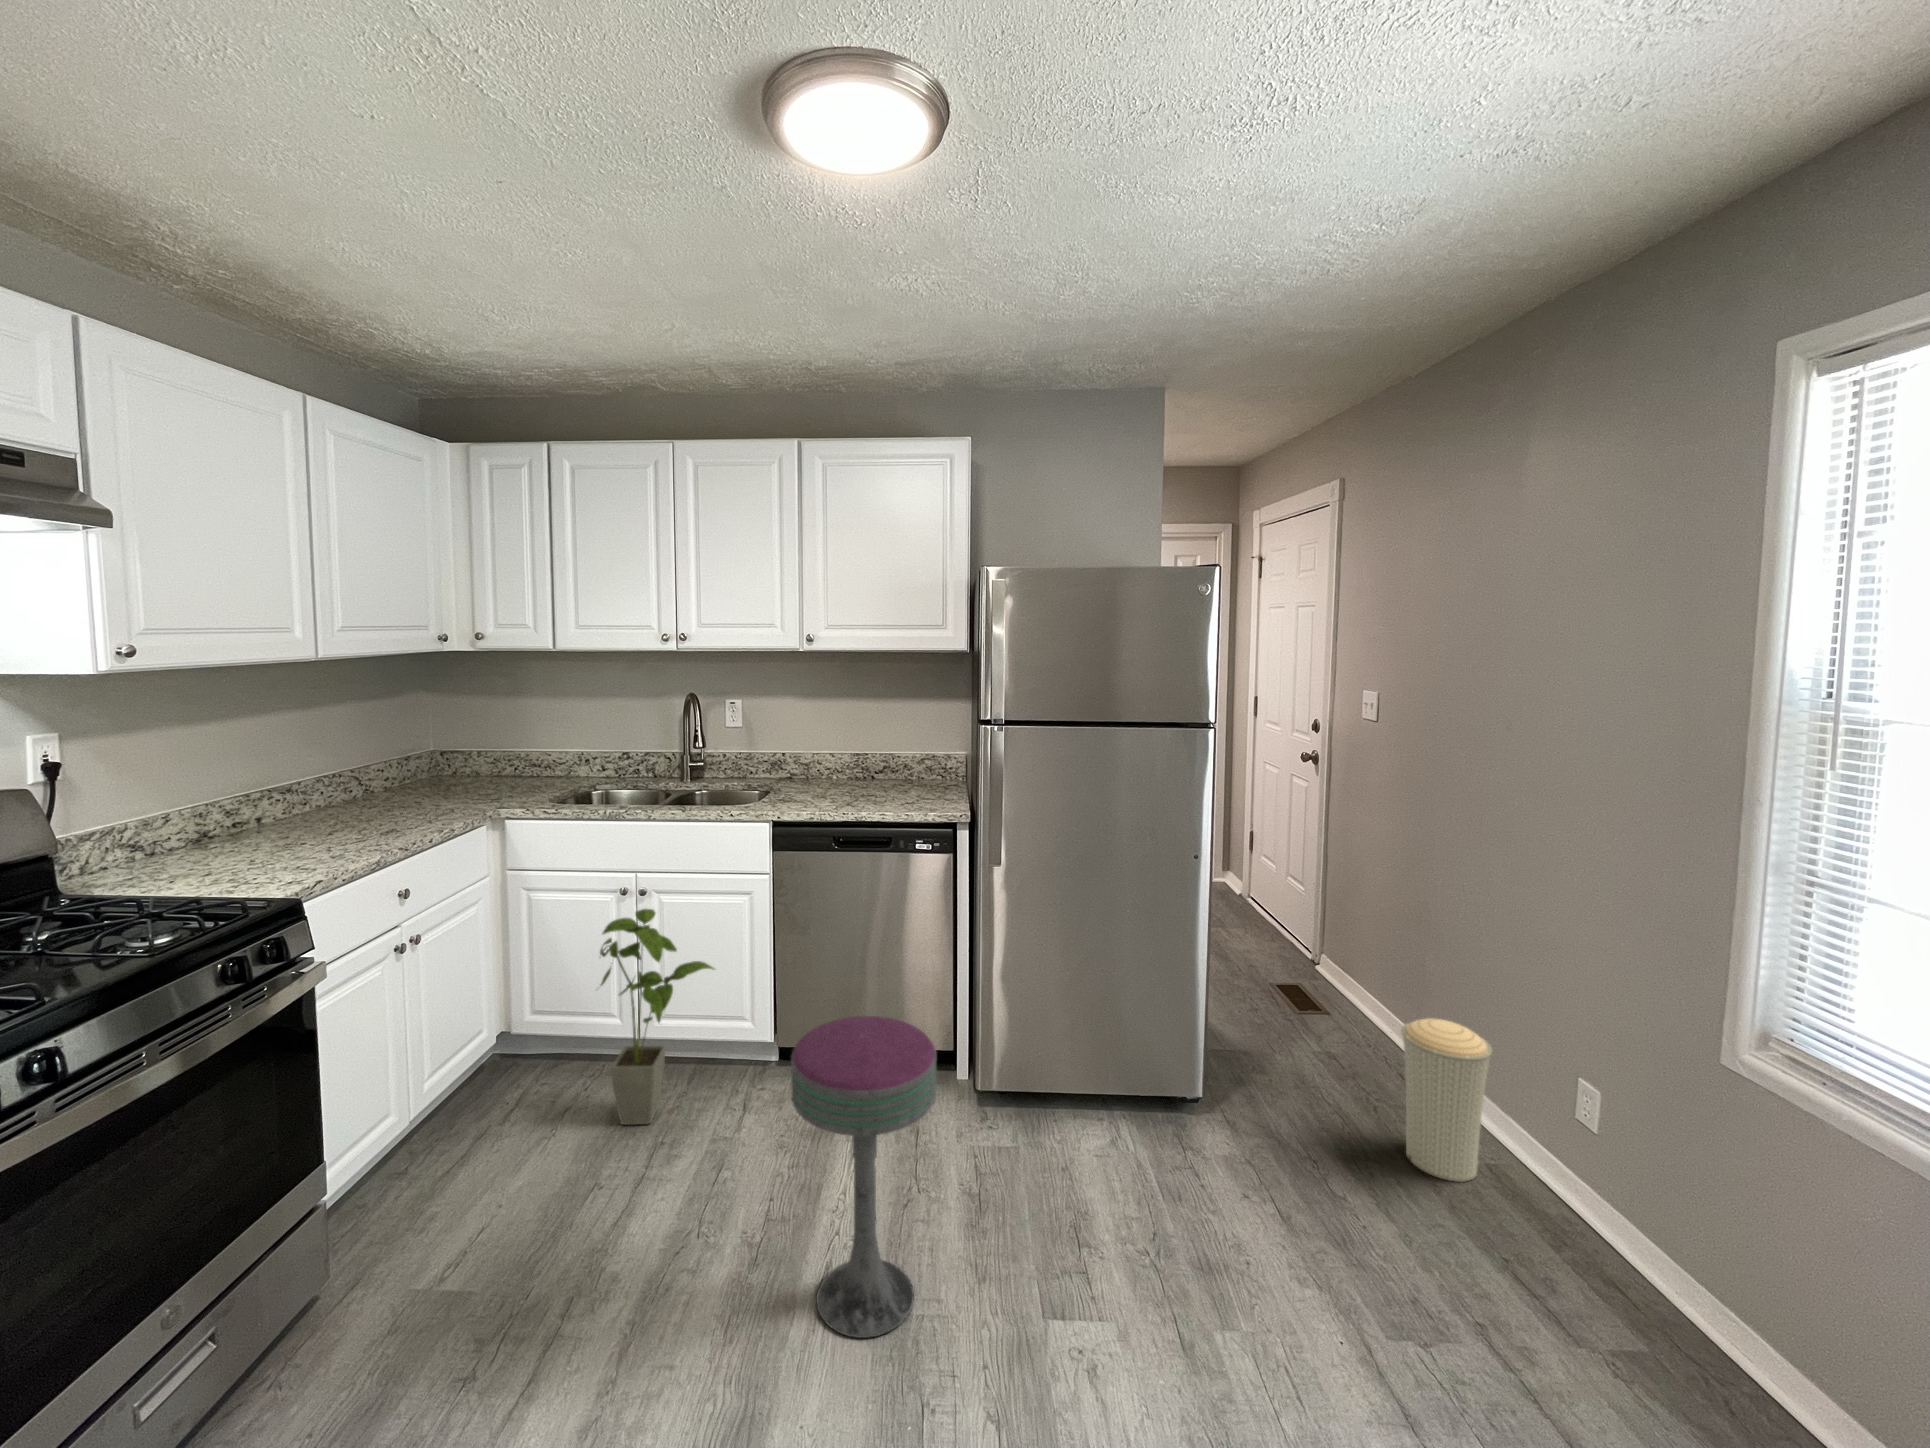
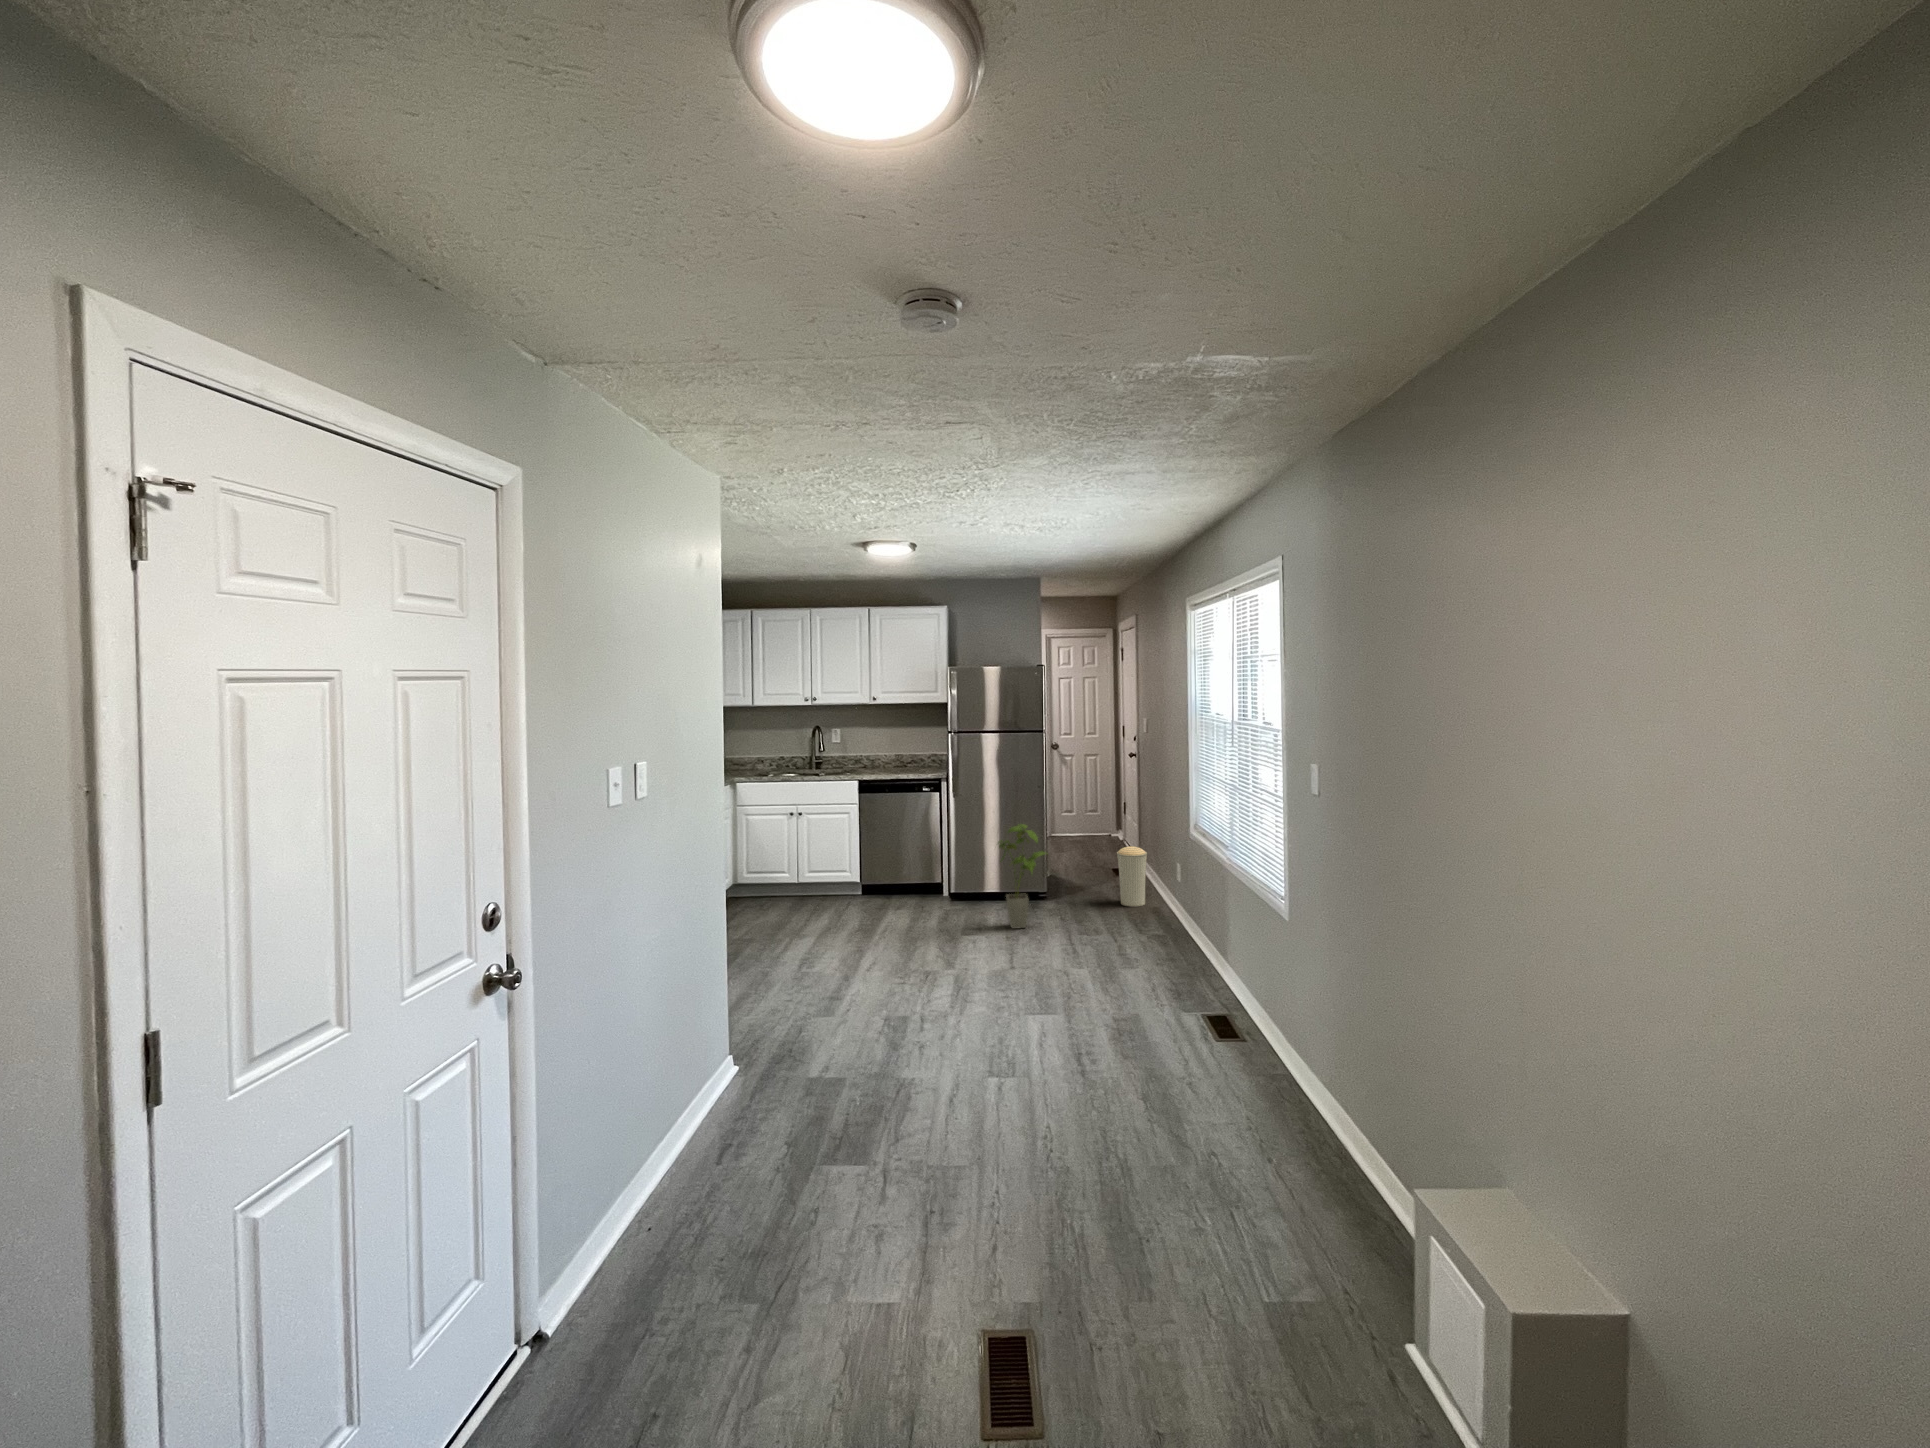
house plant: present [600,909,714,1125] -> present [999,824,1045,928]
bar stool: present [791,1016,937,1338] -> none [873,836,923,936]

